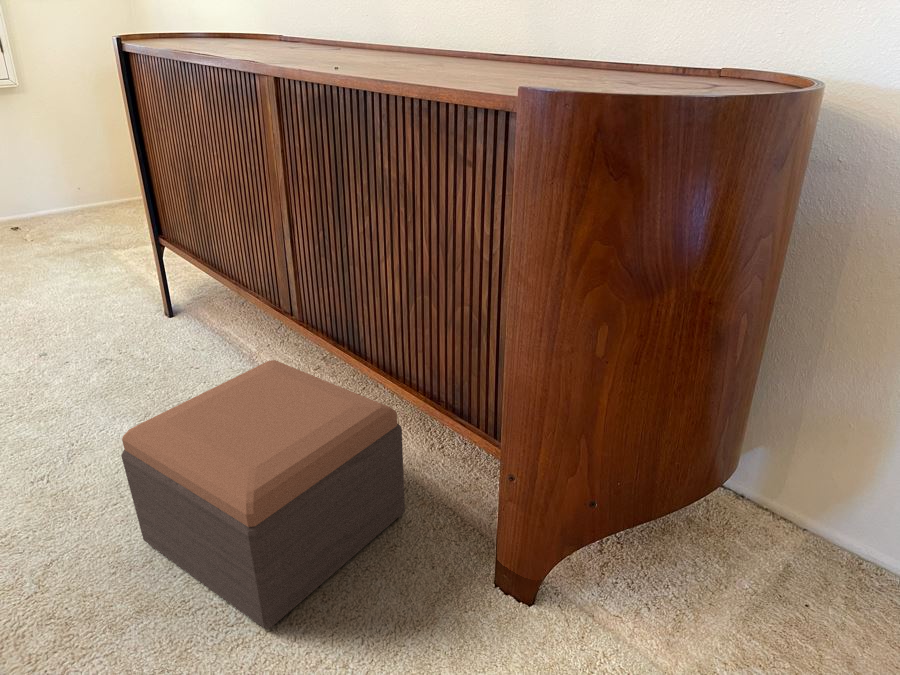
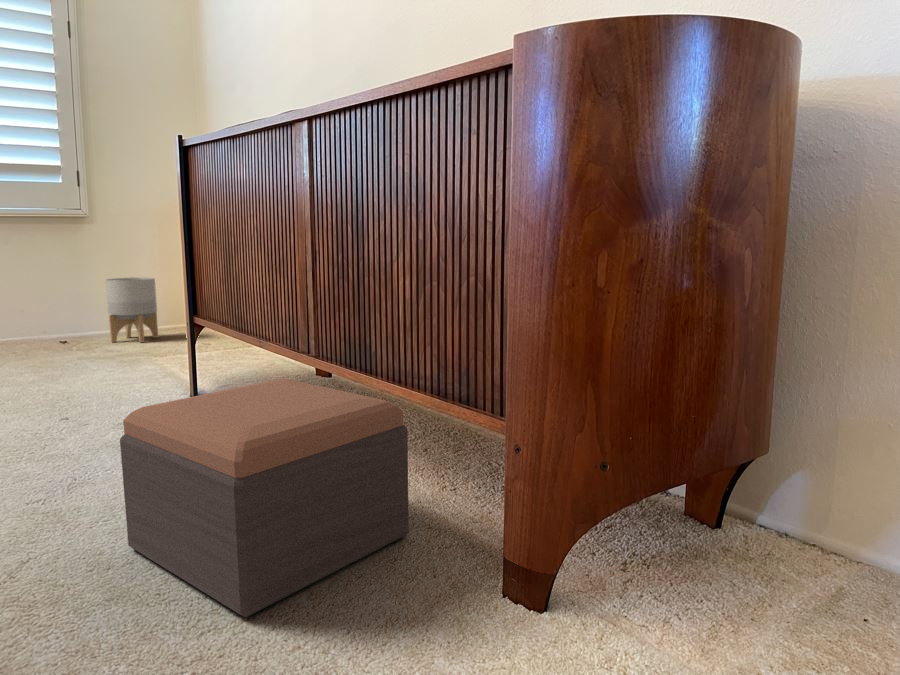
planter: none [44,146,112,221] -> present [106,277,158,342]

